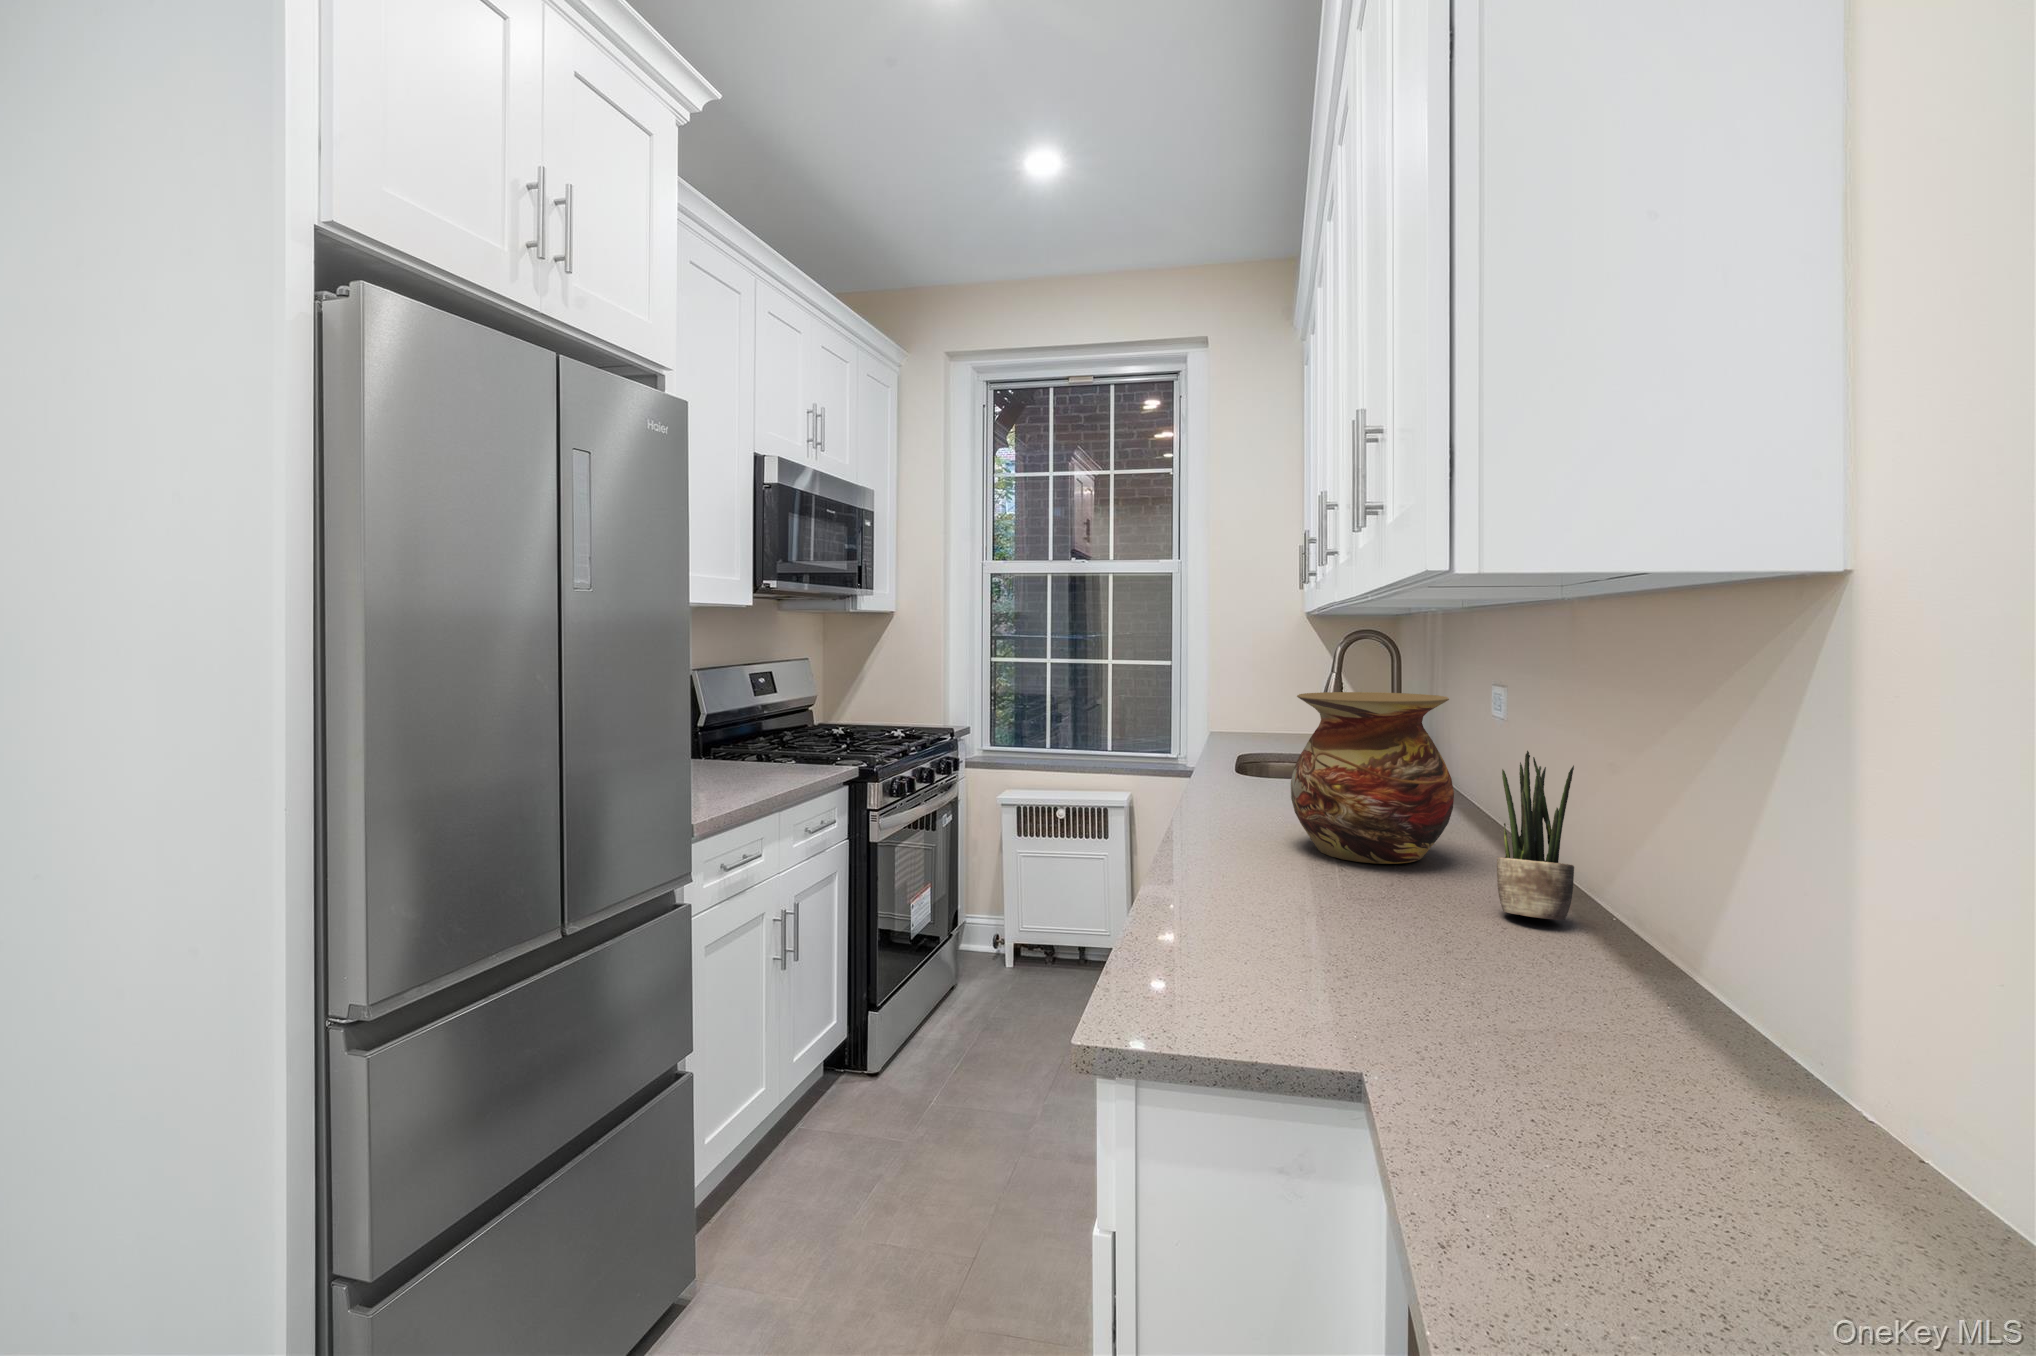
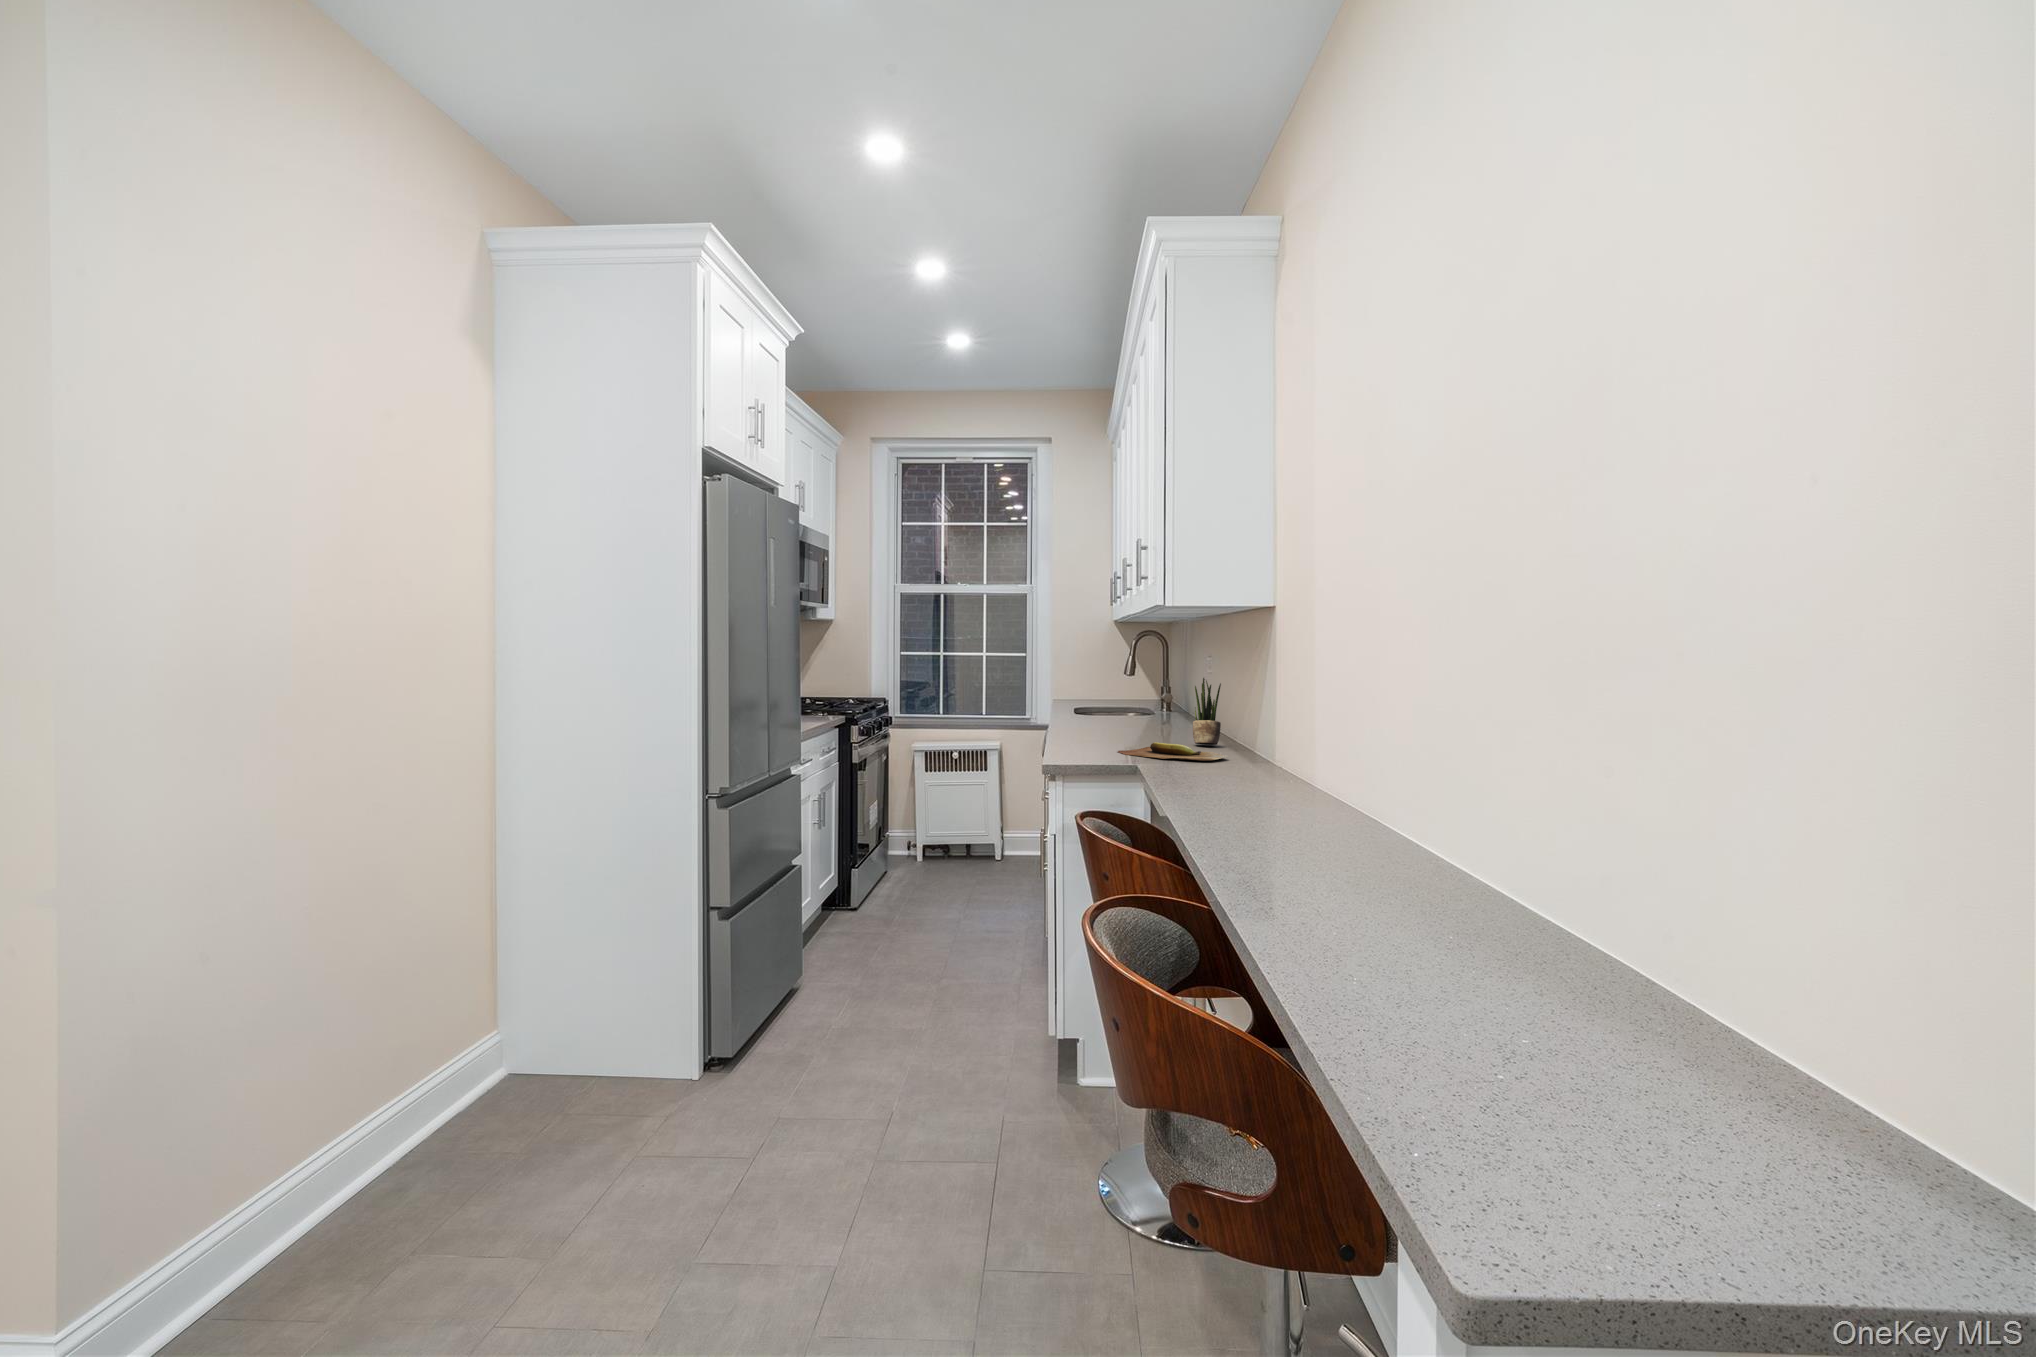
vase: present [1291,692,1454,864] -> none [1109,659,1181,736]
cutting board: none [1303,929,1652,1051] -> present [1118,742,1228,761]

